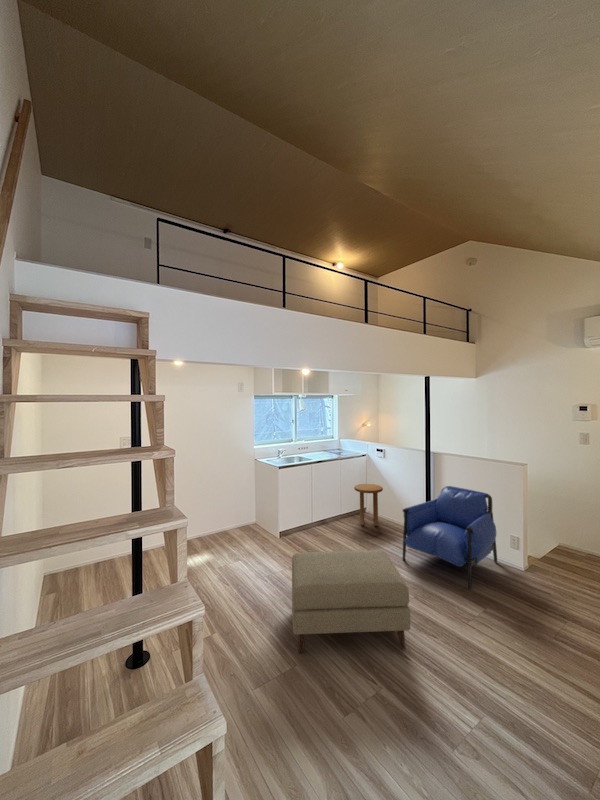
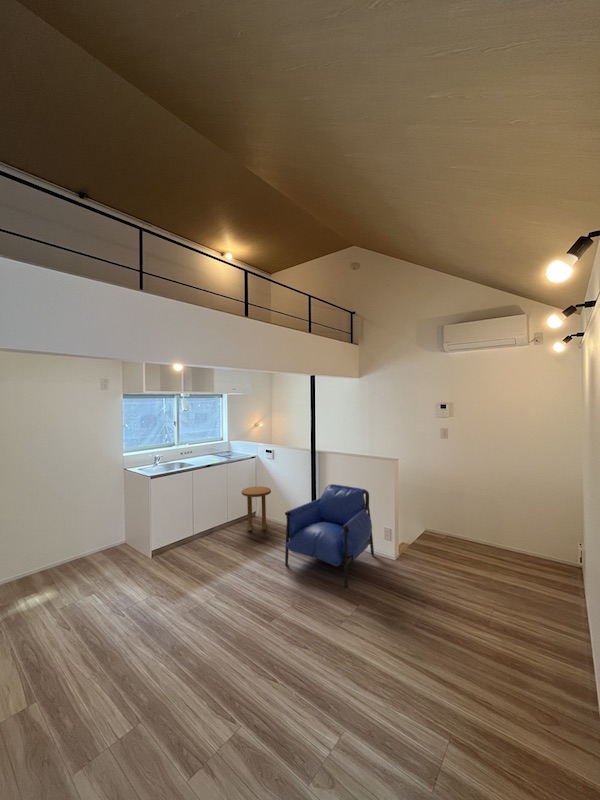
ottoman: present [292,550,410,653] -> none [138,562,278,702]

